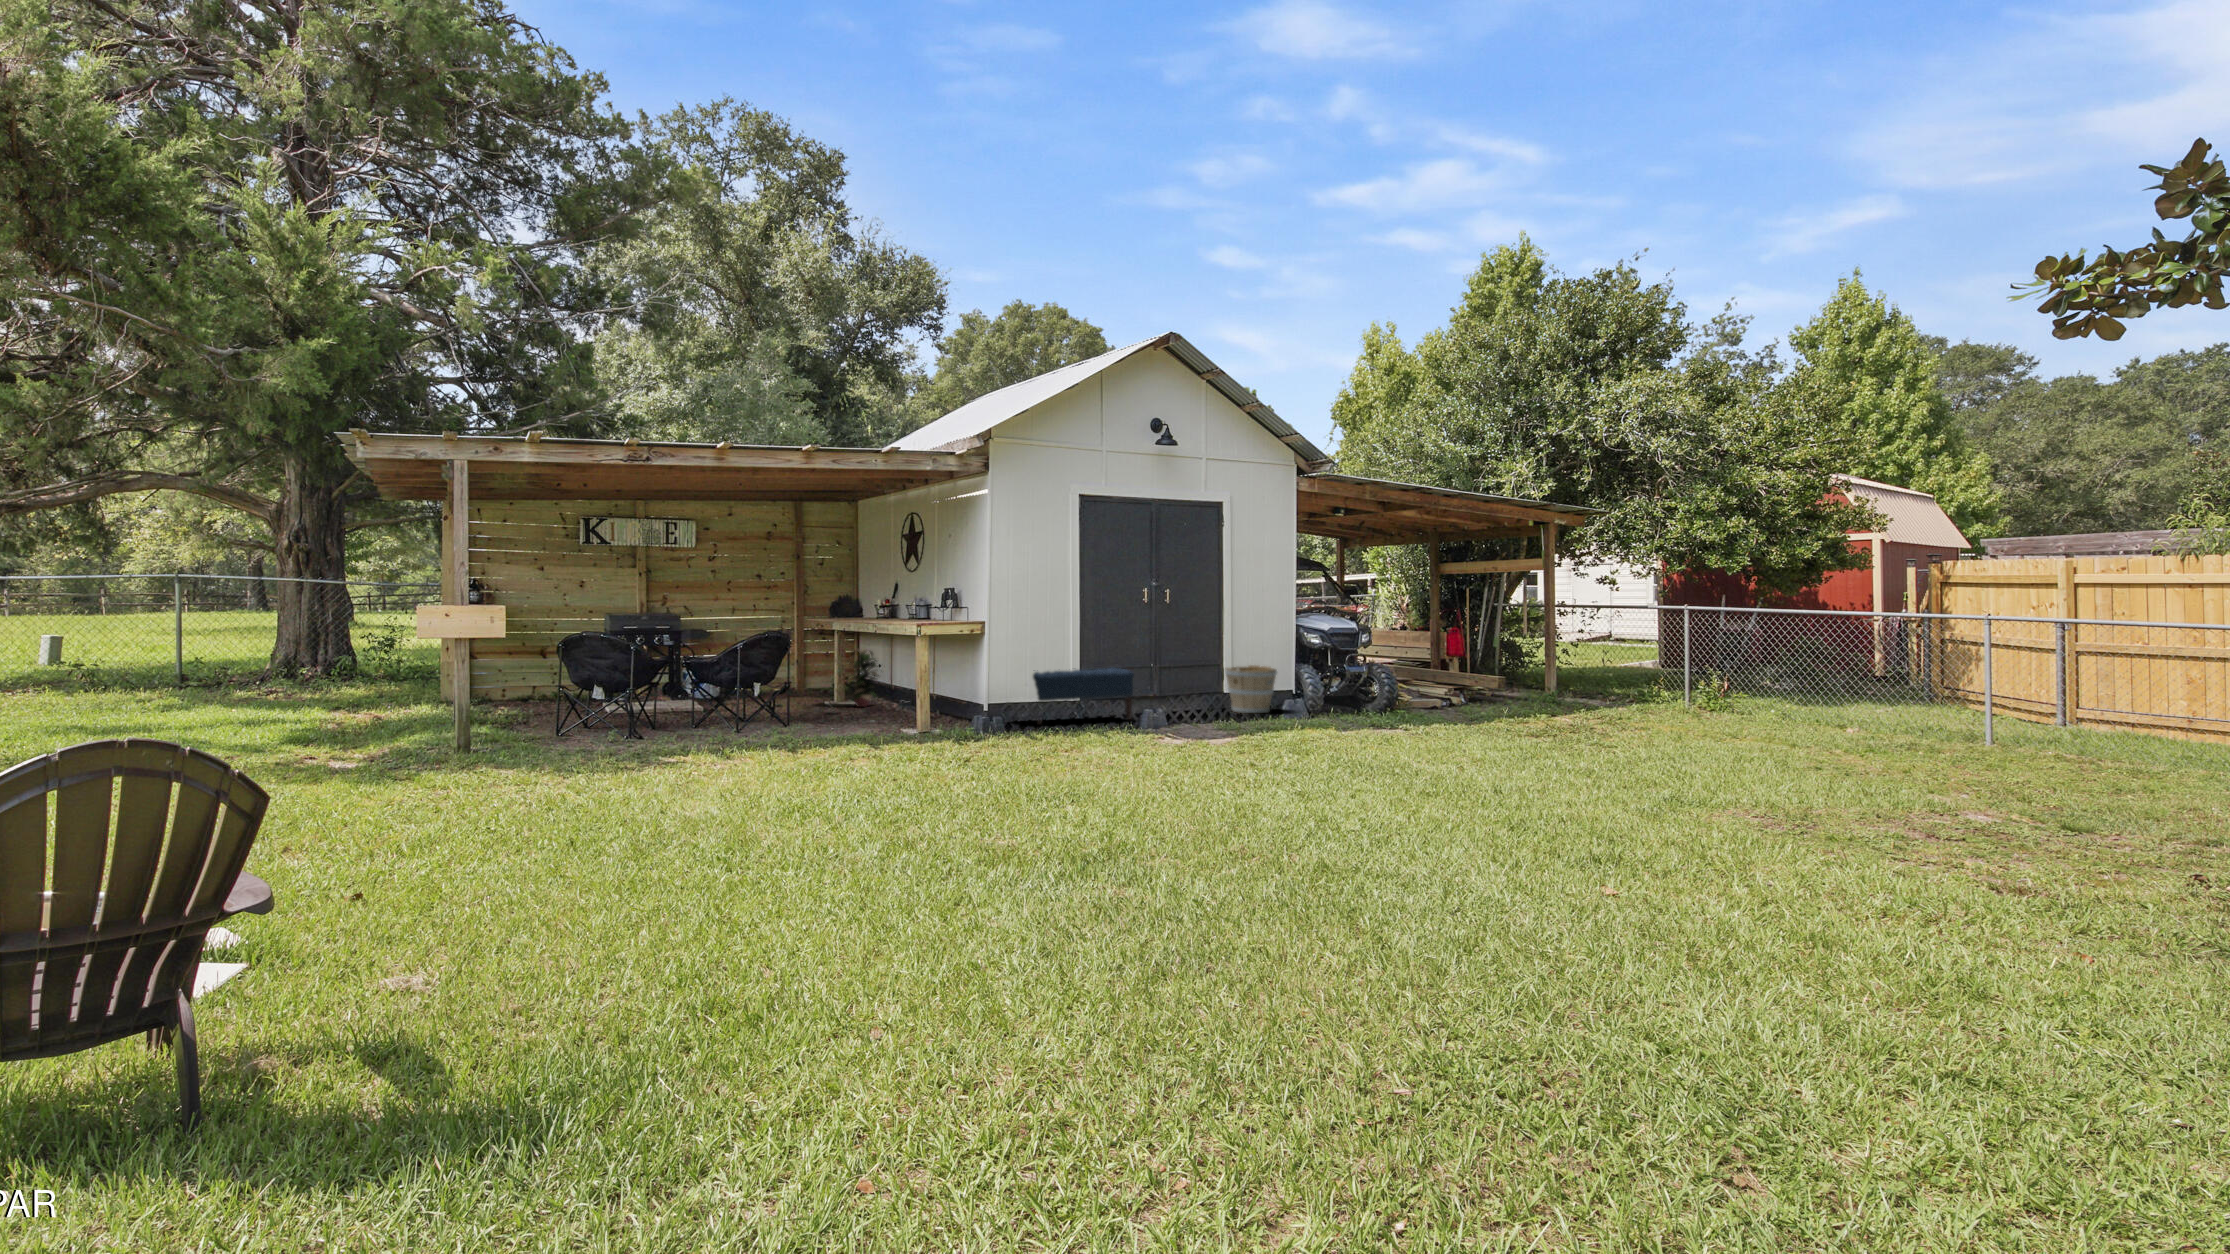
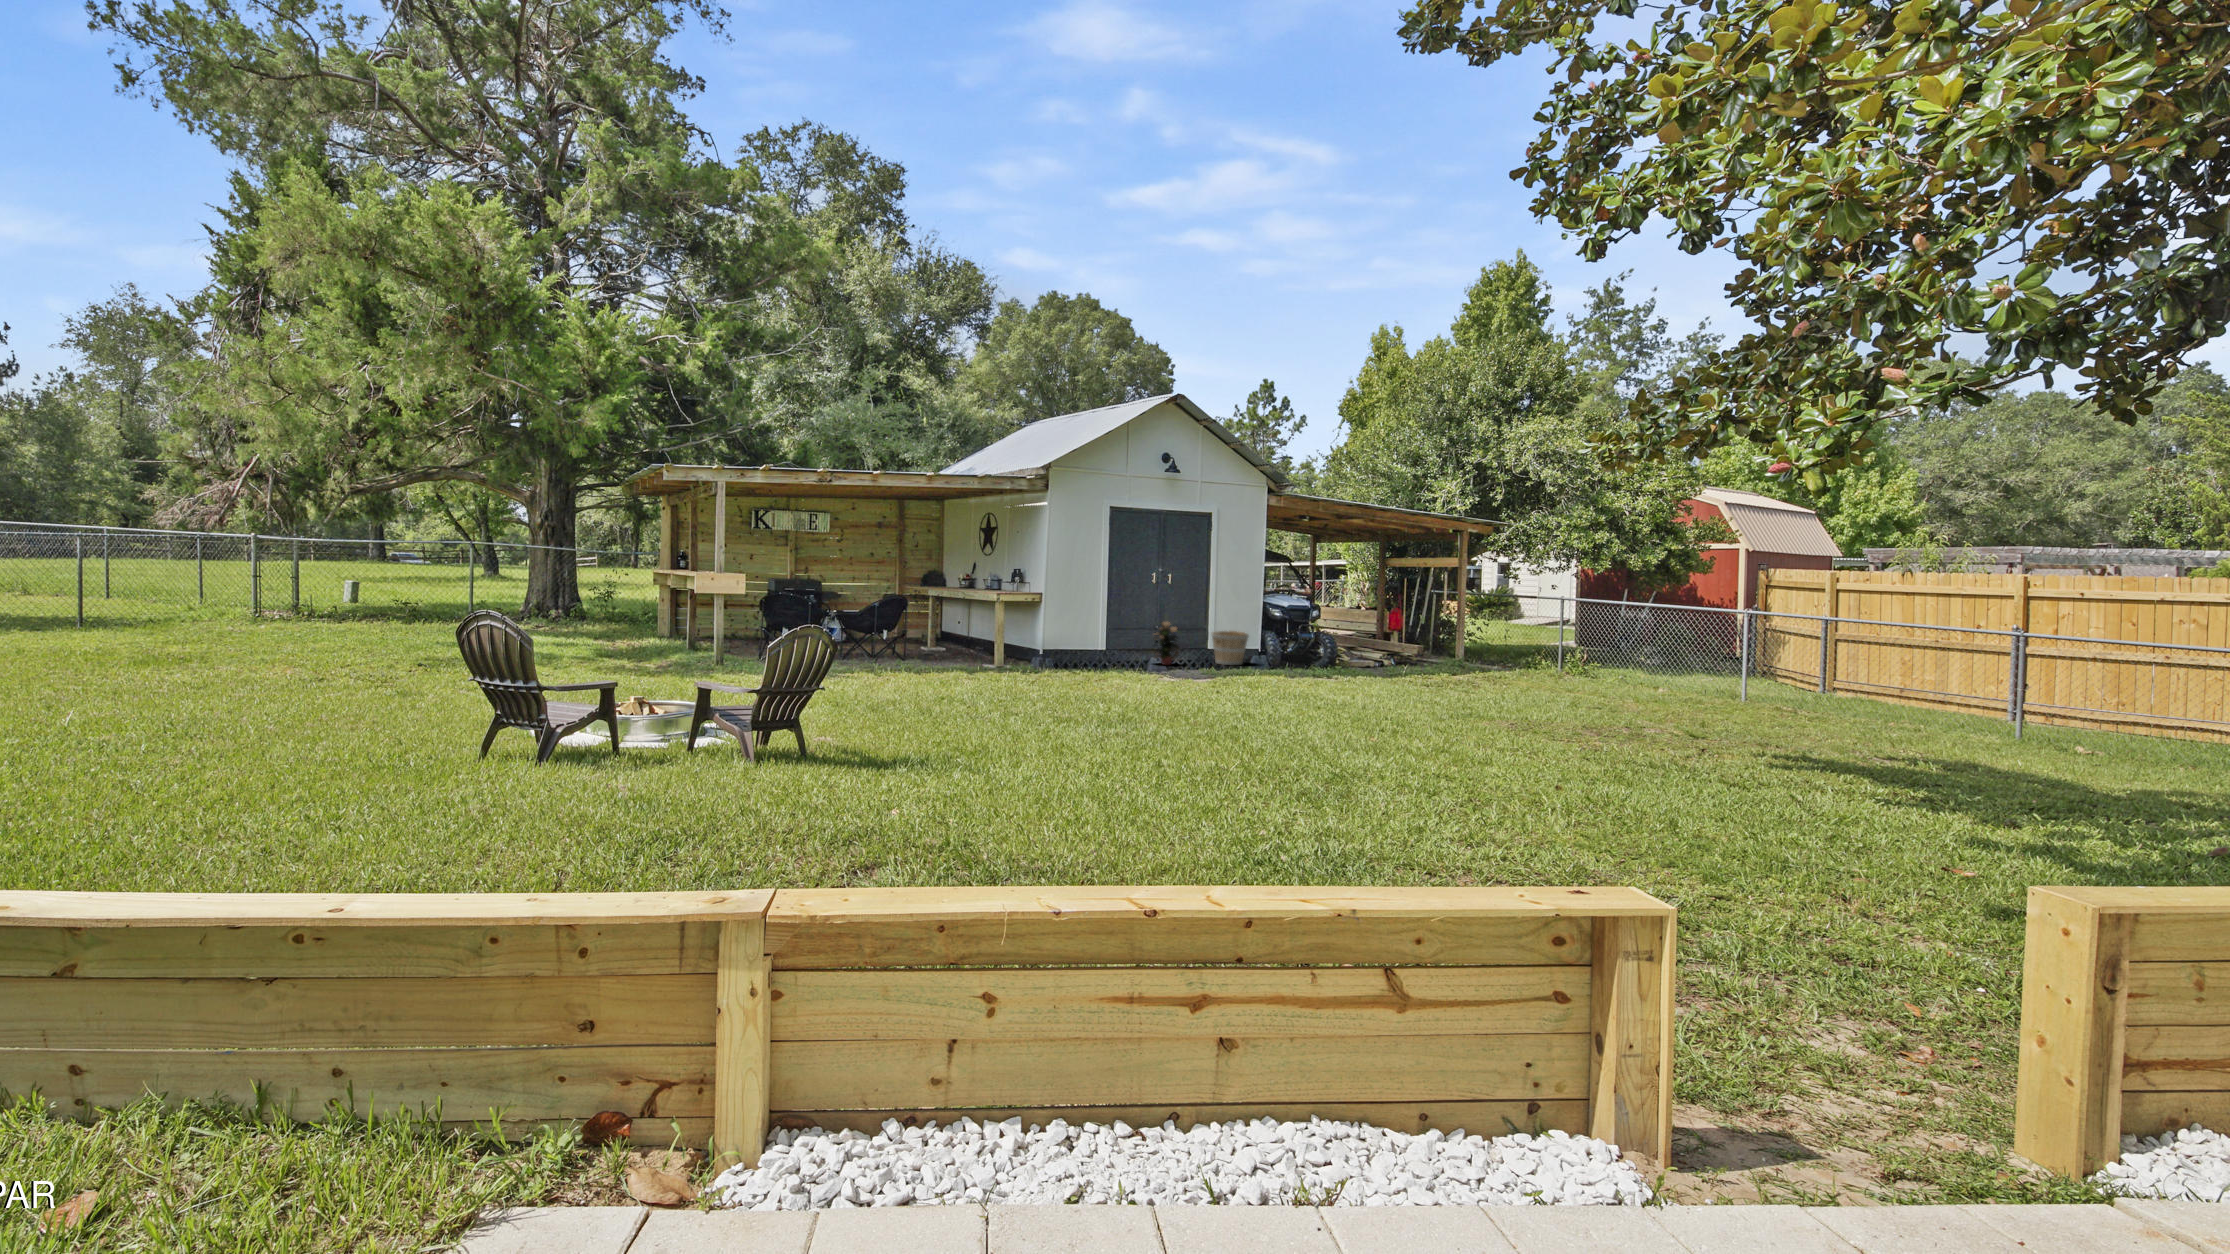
decorative plant: present [847,650,879,707] -> present [1155,622,1179,665]
bench: present [1033,667,1134,725] -> none [1063,629,1145,669]

